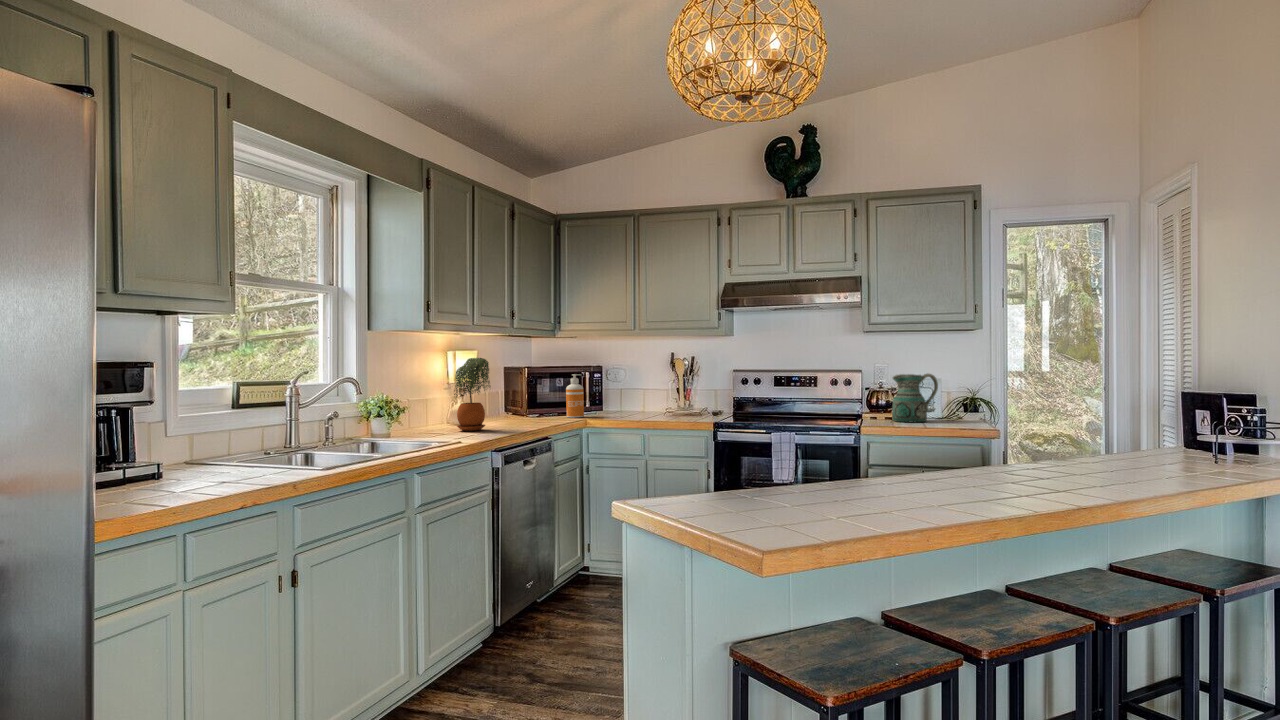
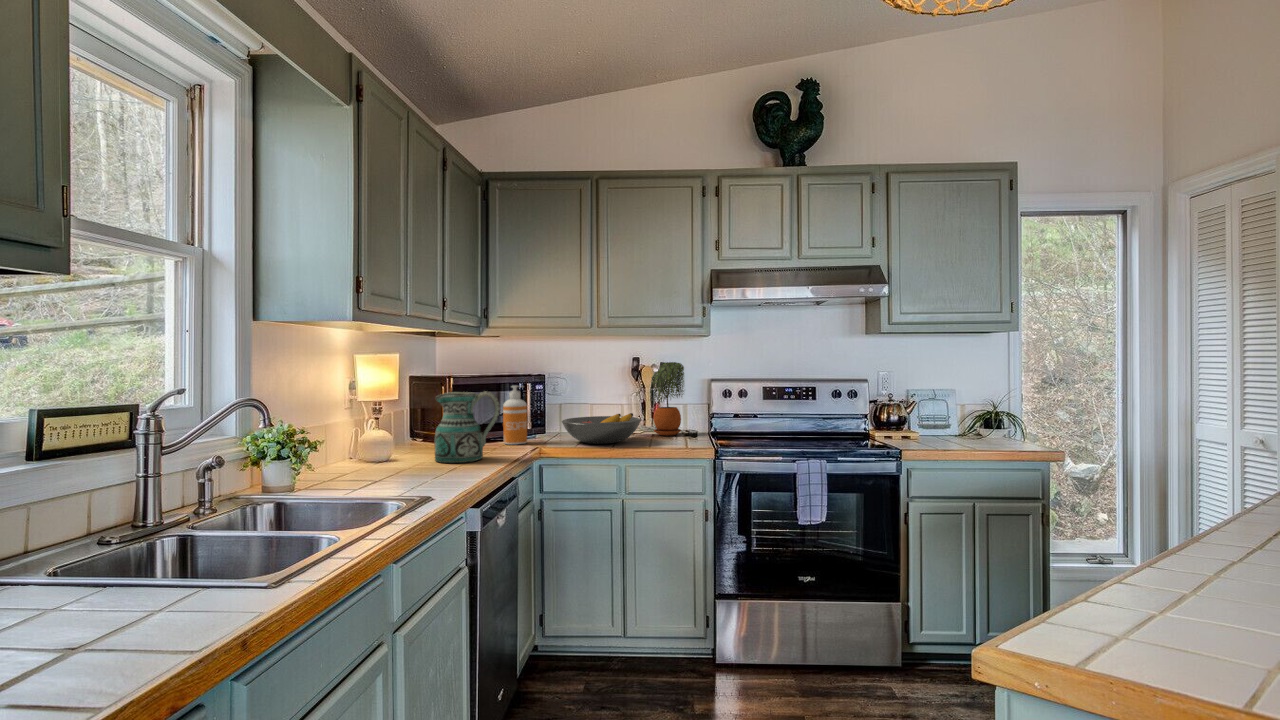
potted plant: present [454,358,491,431] -> present [651,362,684,436]
ceramic pitcher: present [892,374,938,422] -> present [435,391,500,463]
fruit bowl: none [608,395,669,418] -> present [562,413,641,444]

